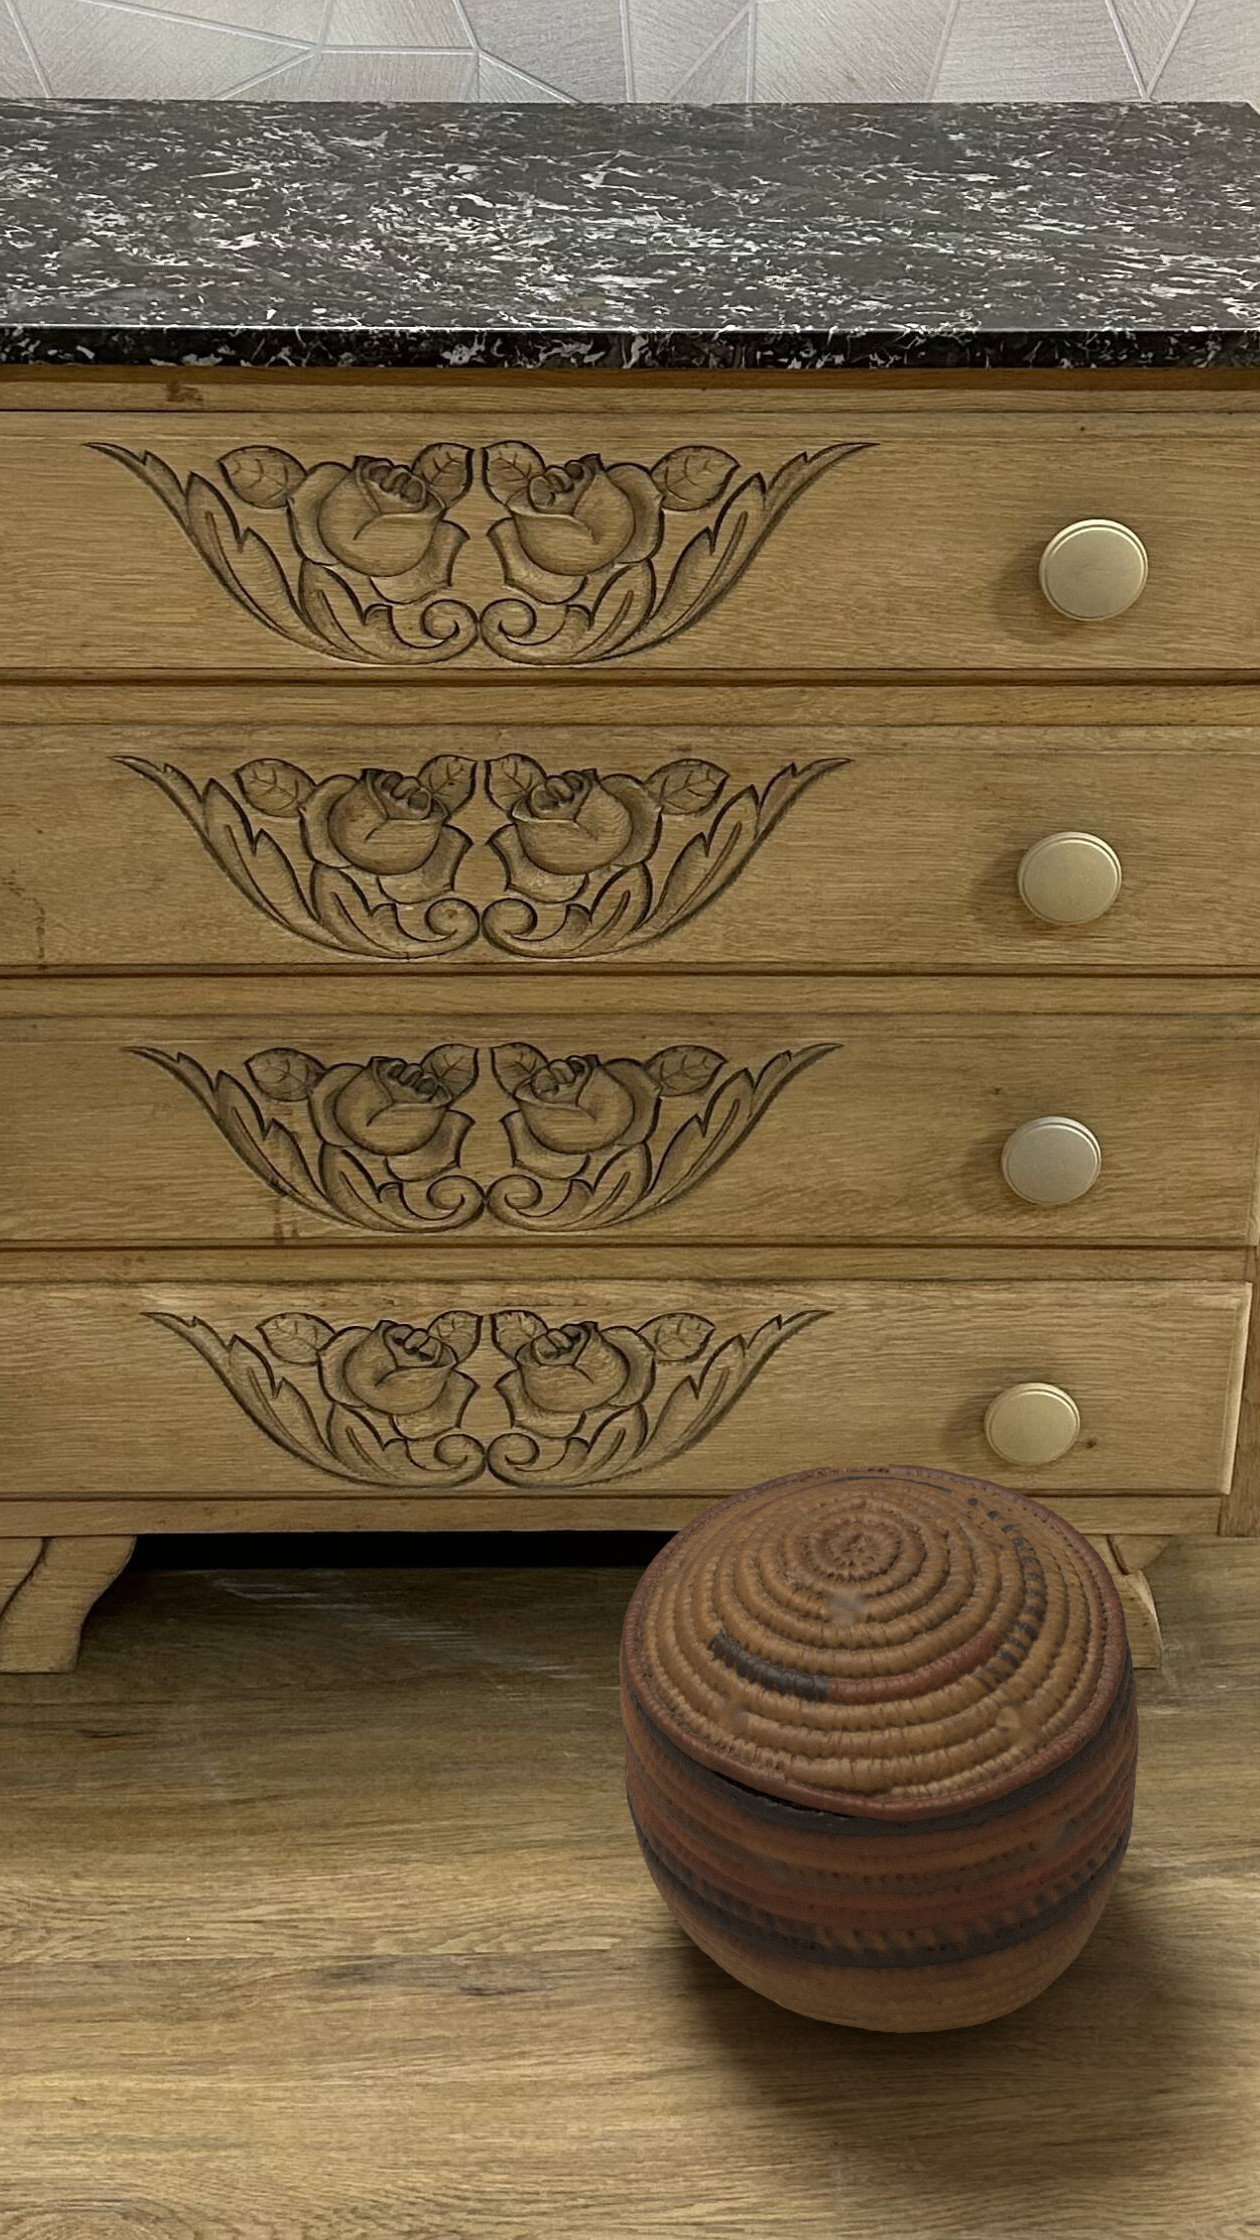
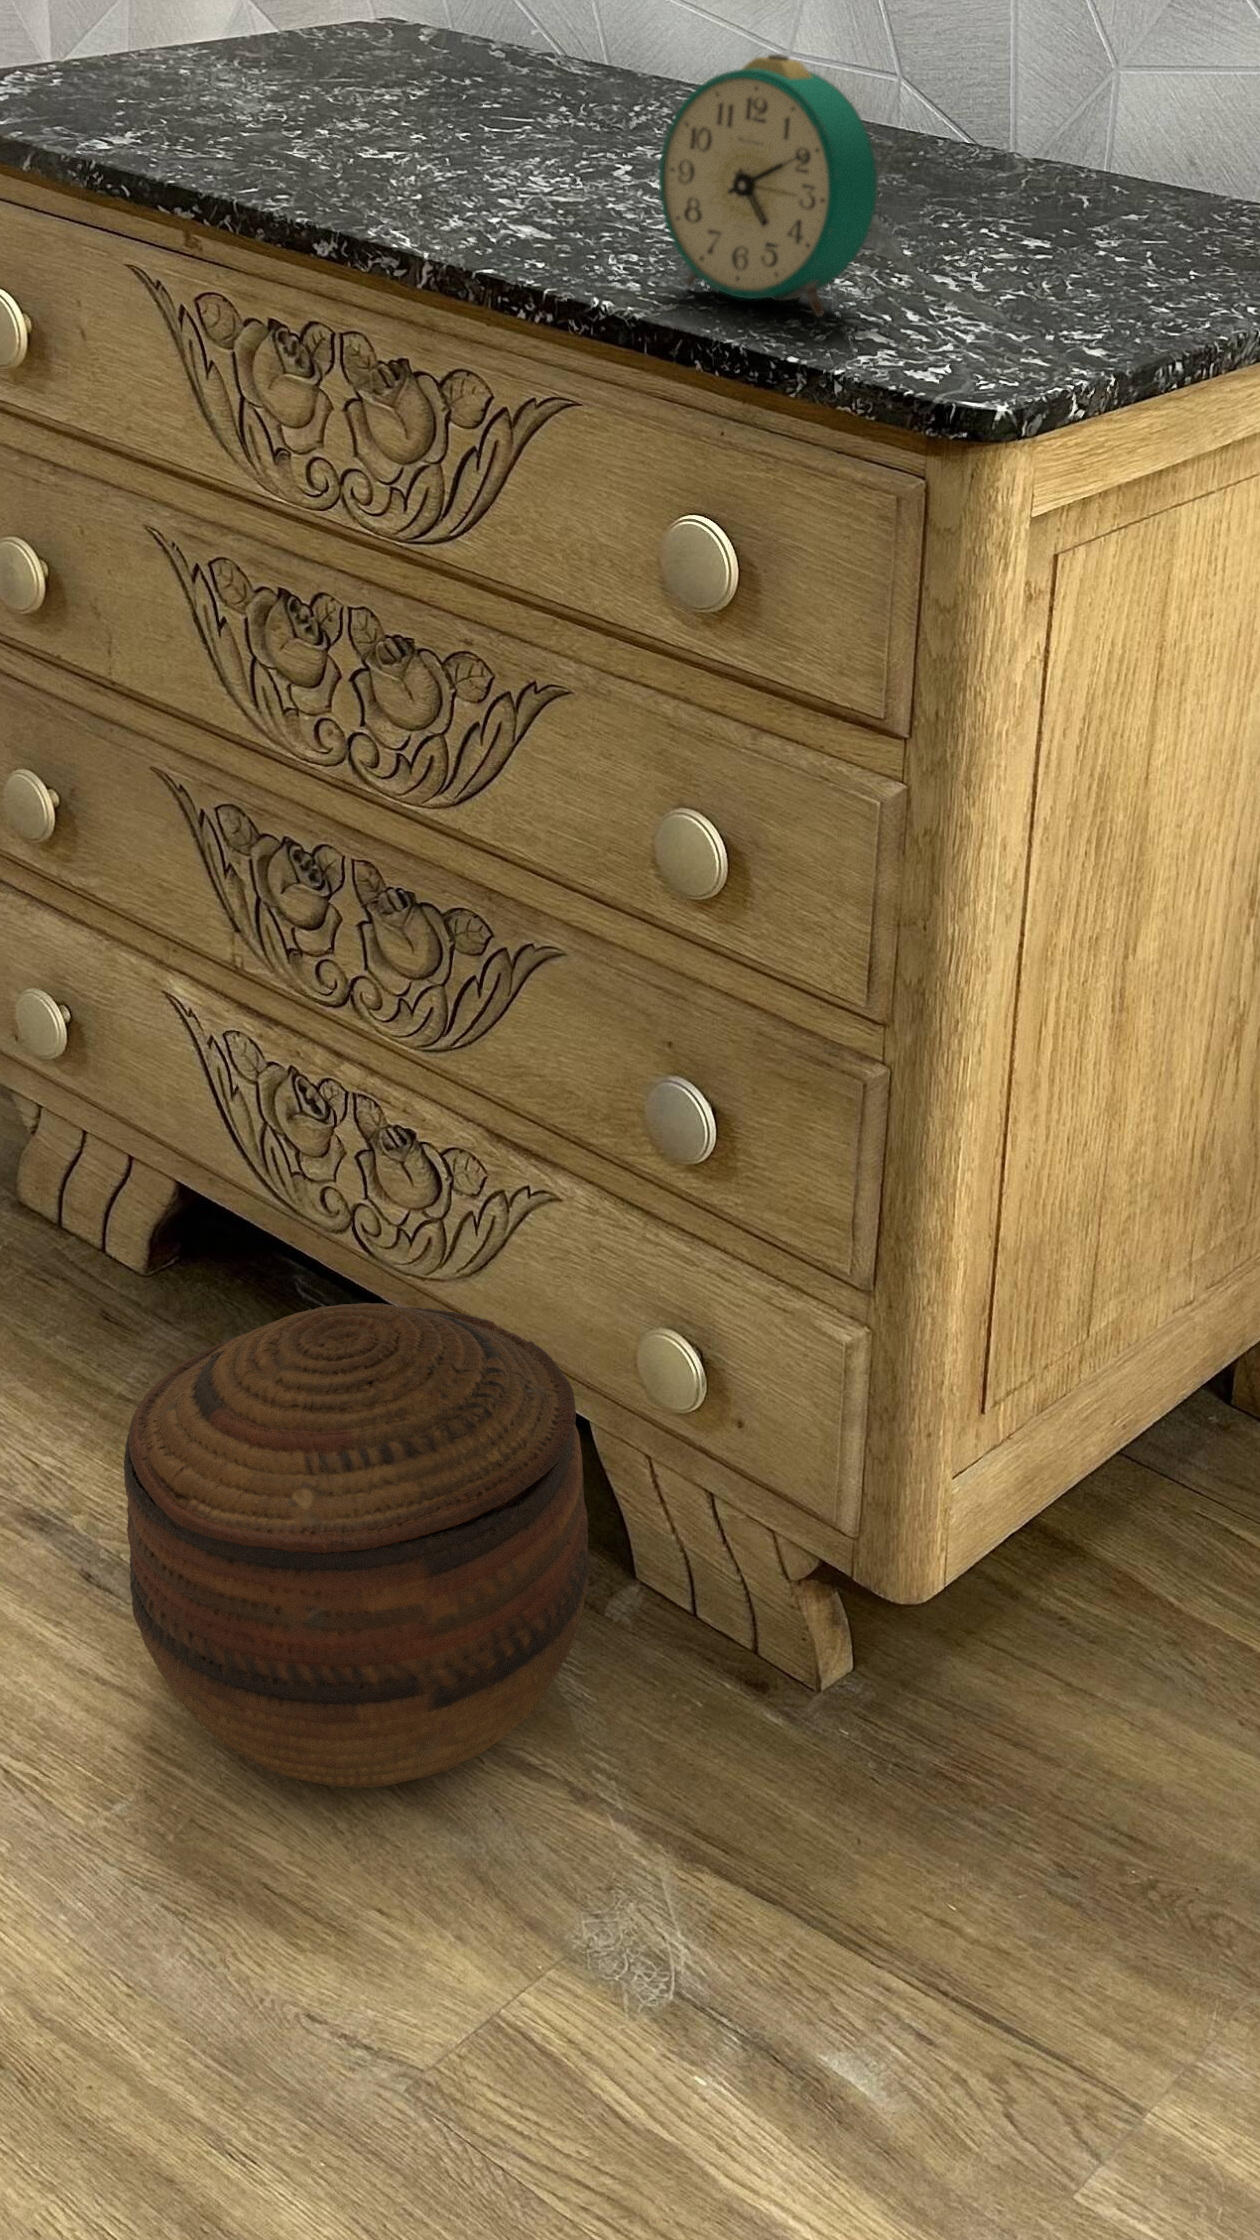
alarm clock: none [923,30,1178,298] -> present [659,54,878,317]

